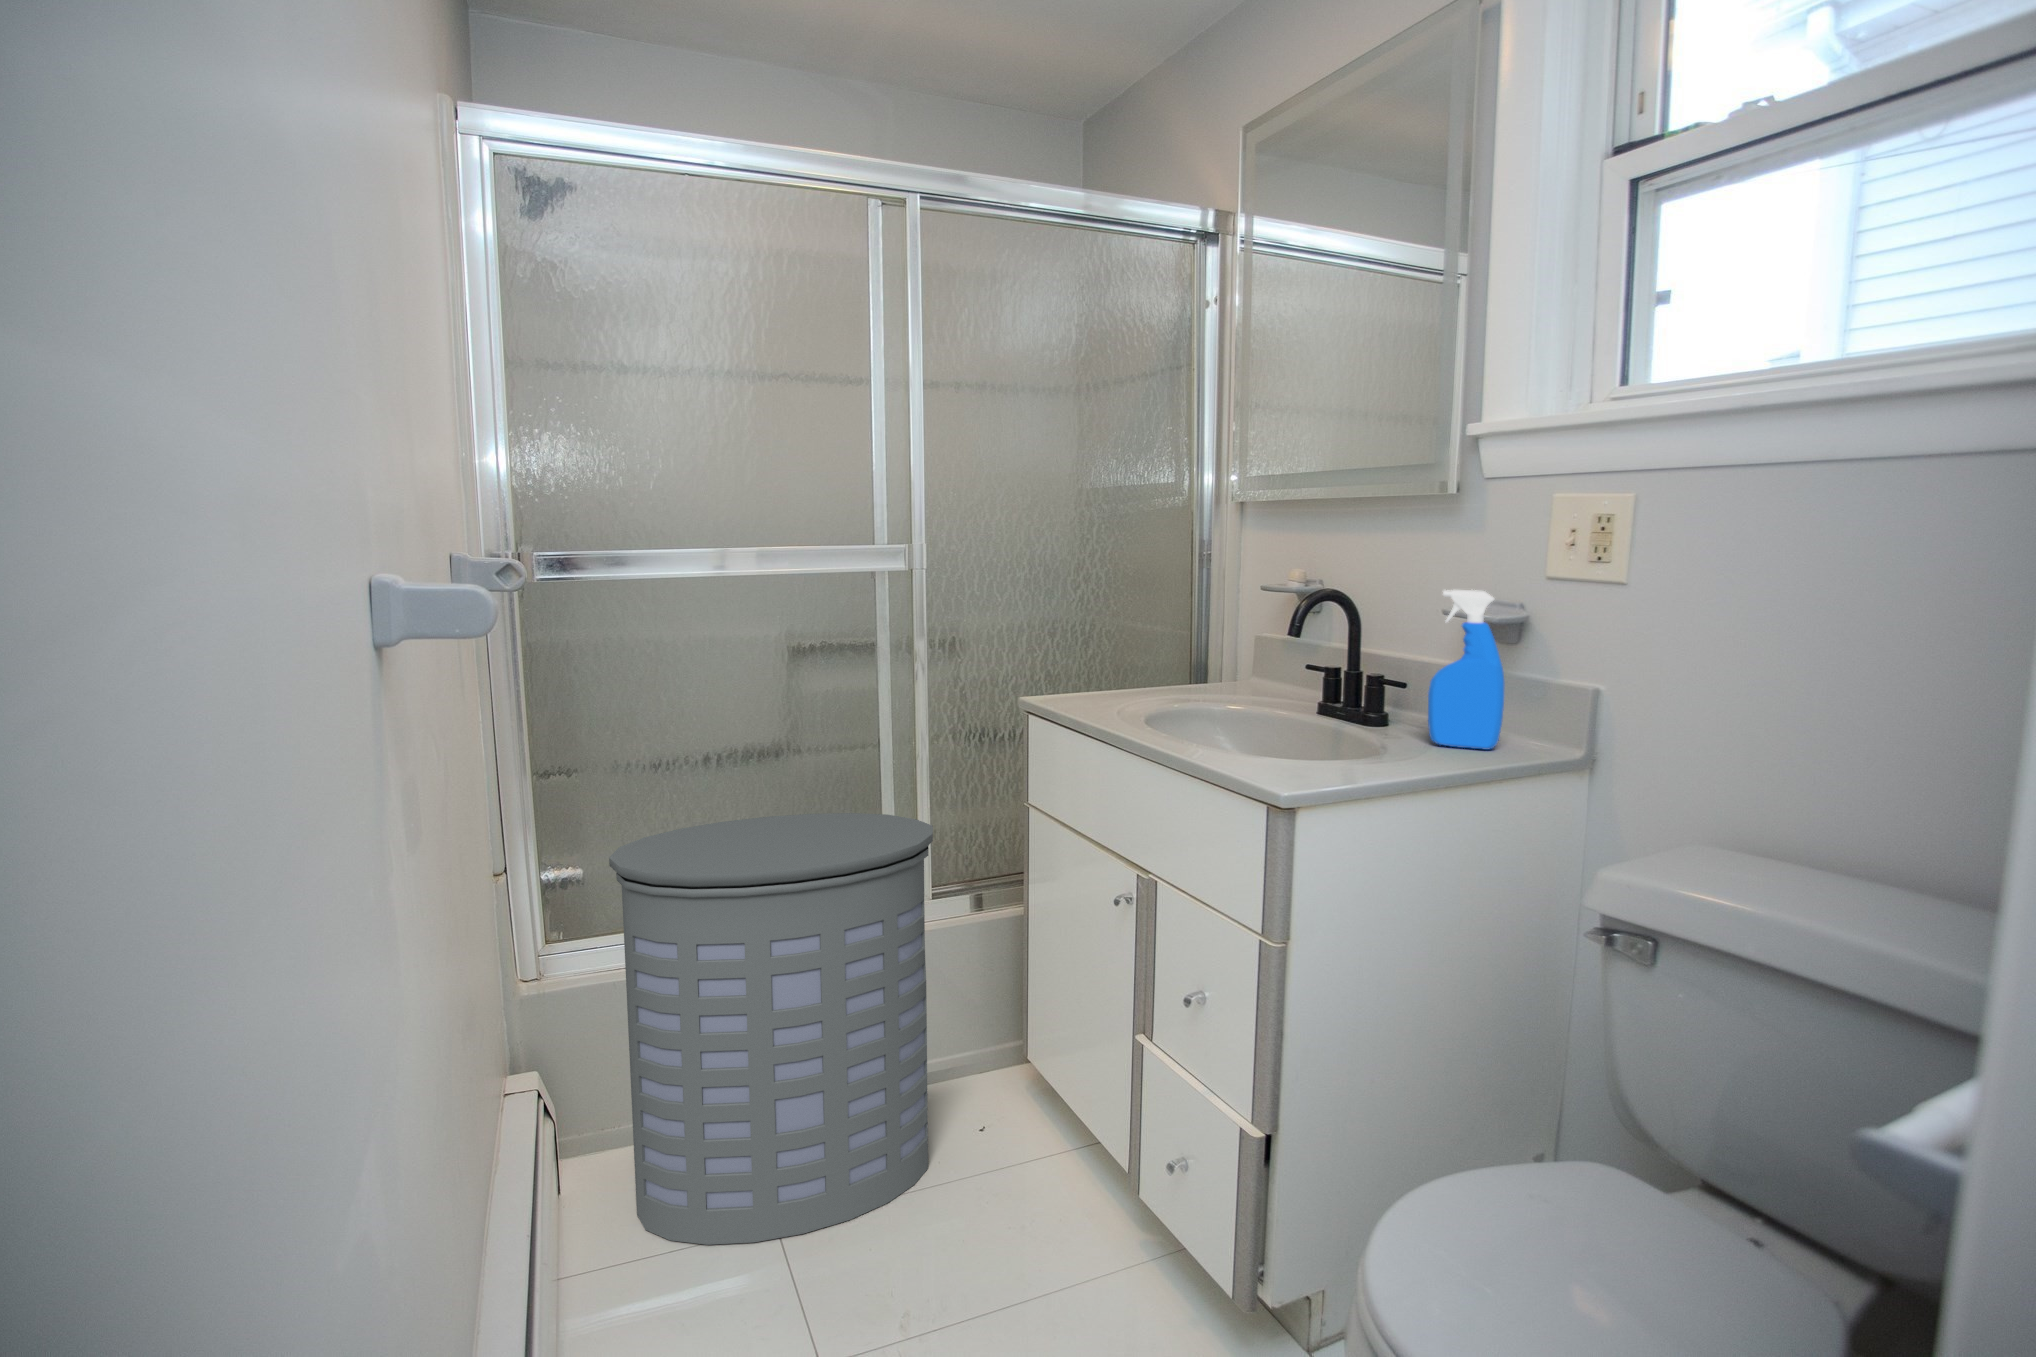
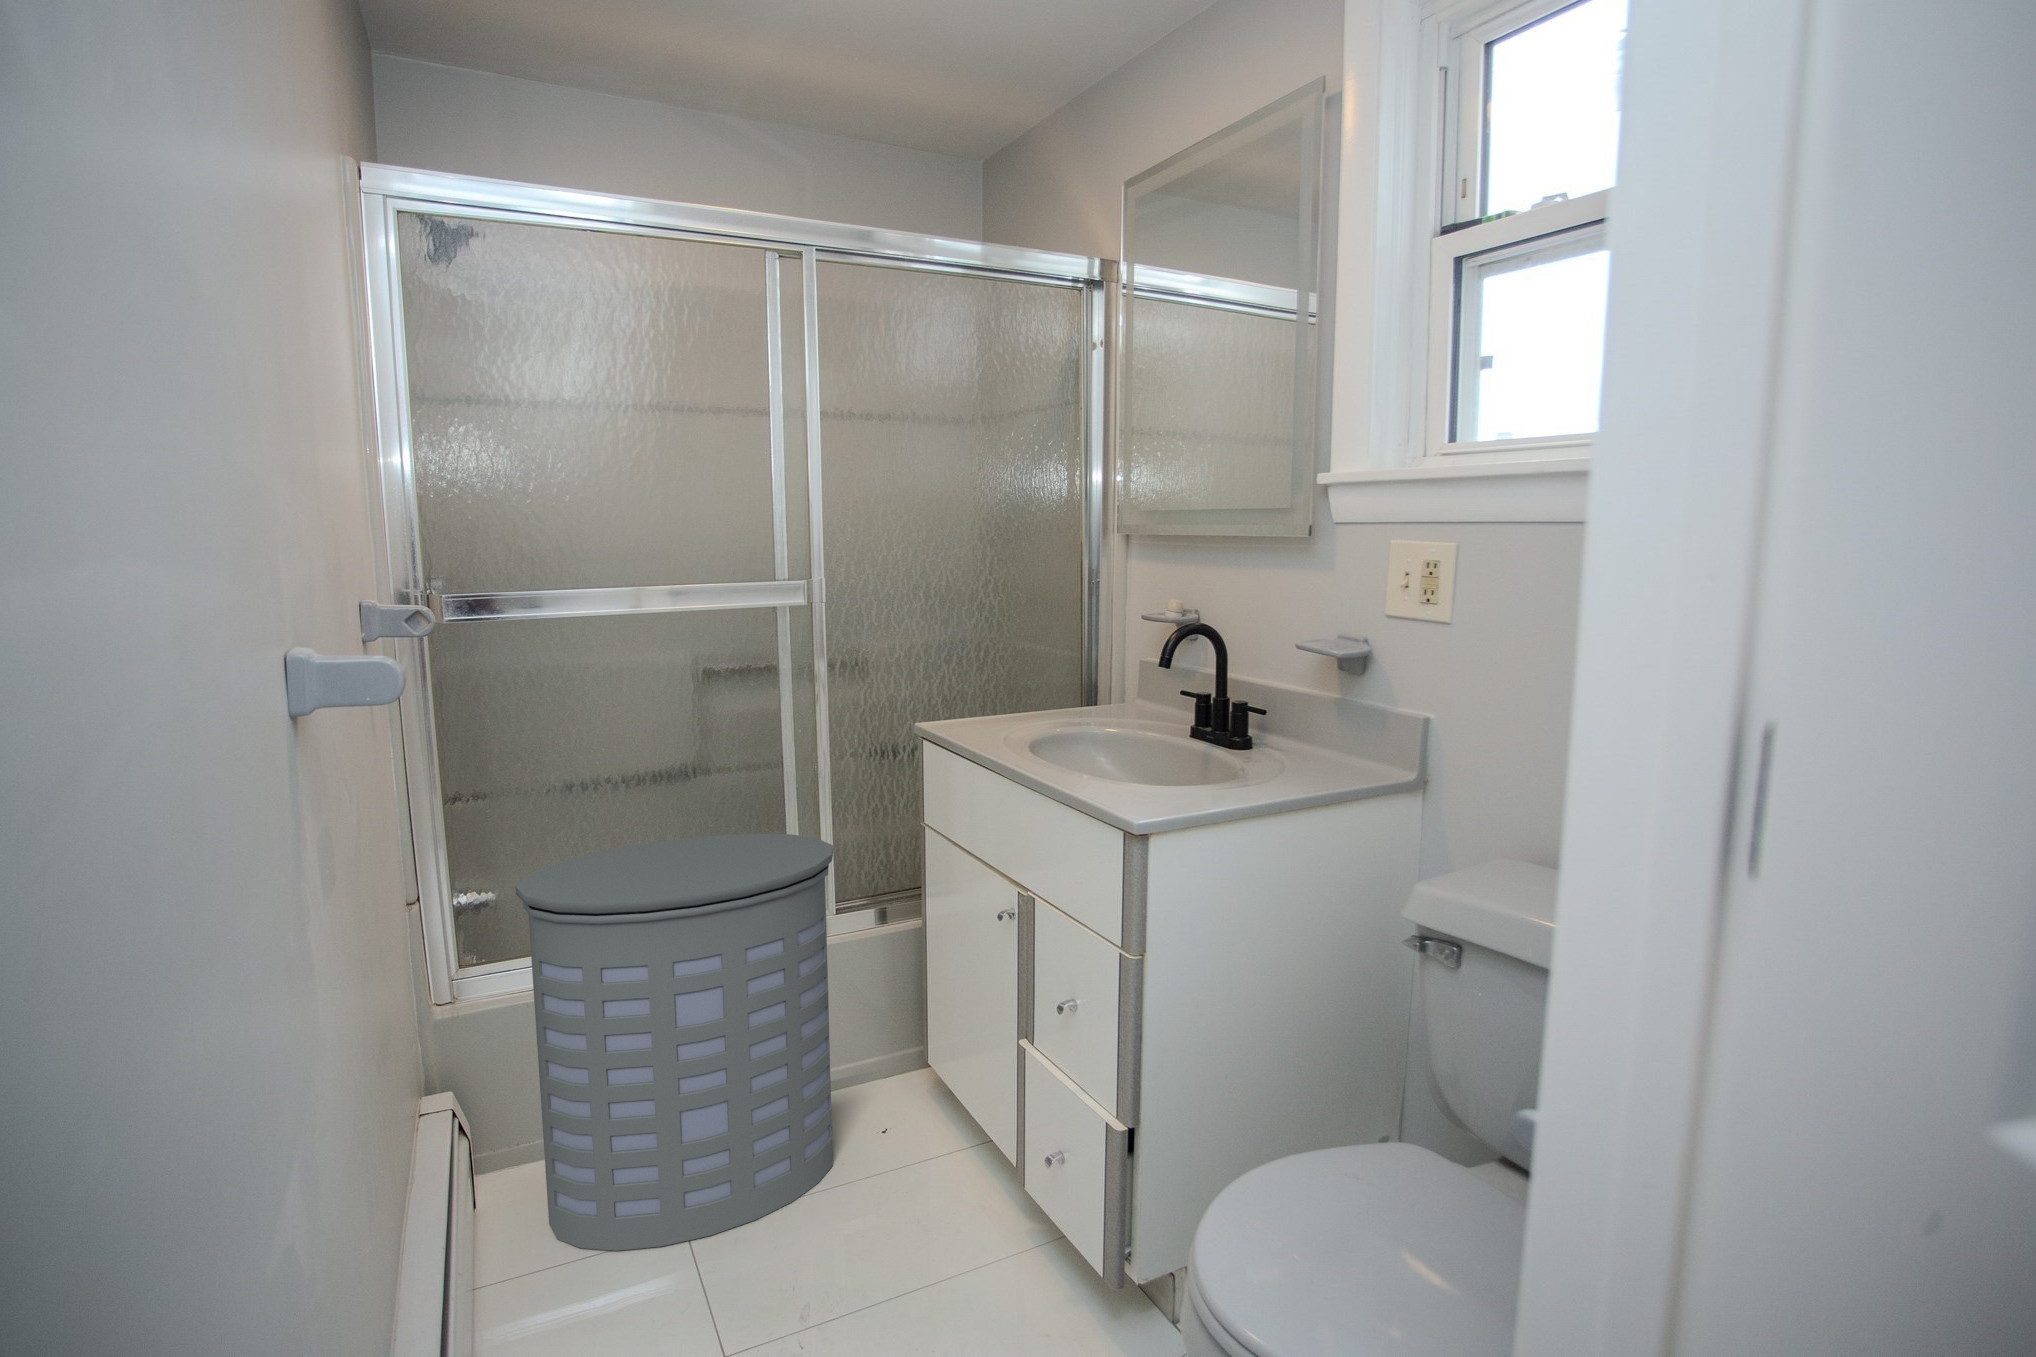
spray bottle: present [1428,590,1504,749] -> none [1280,627,1346,773]

